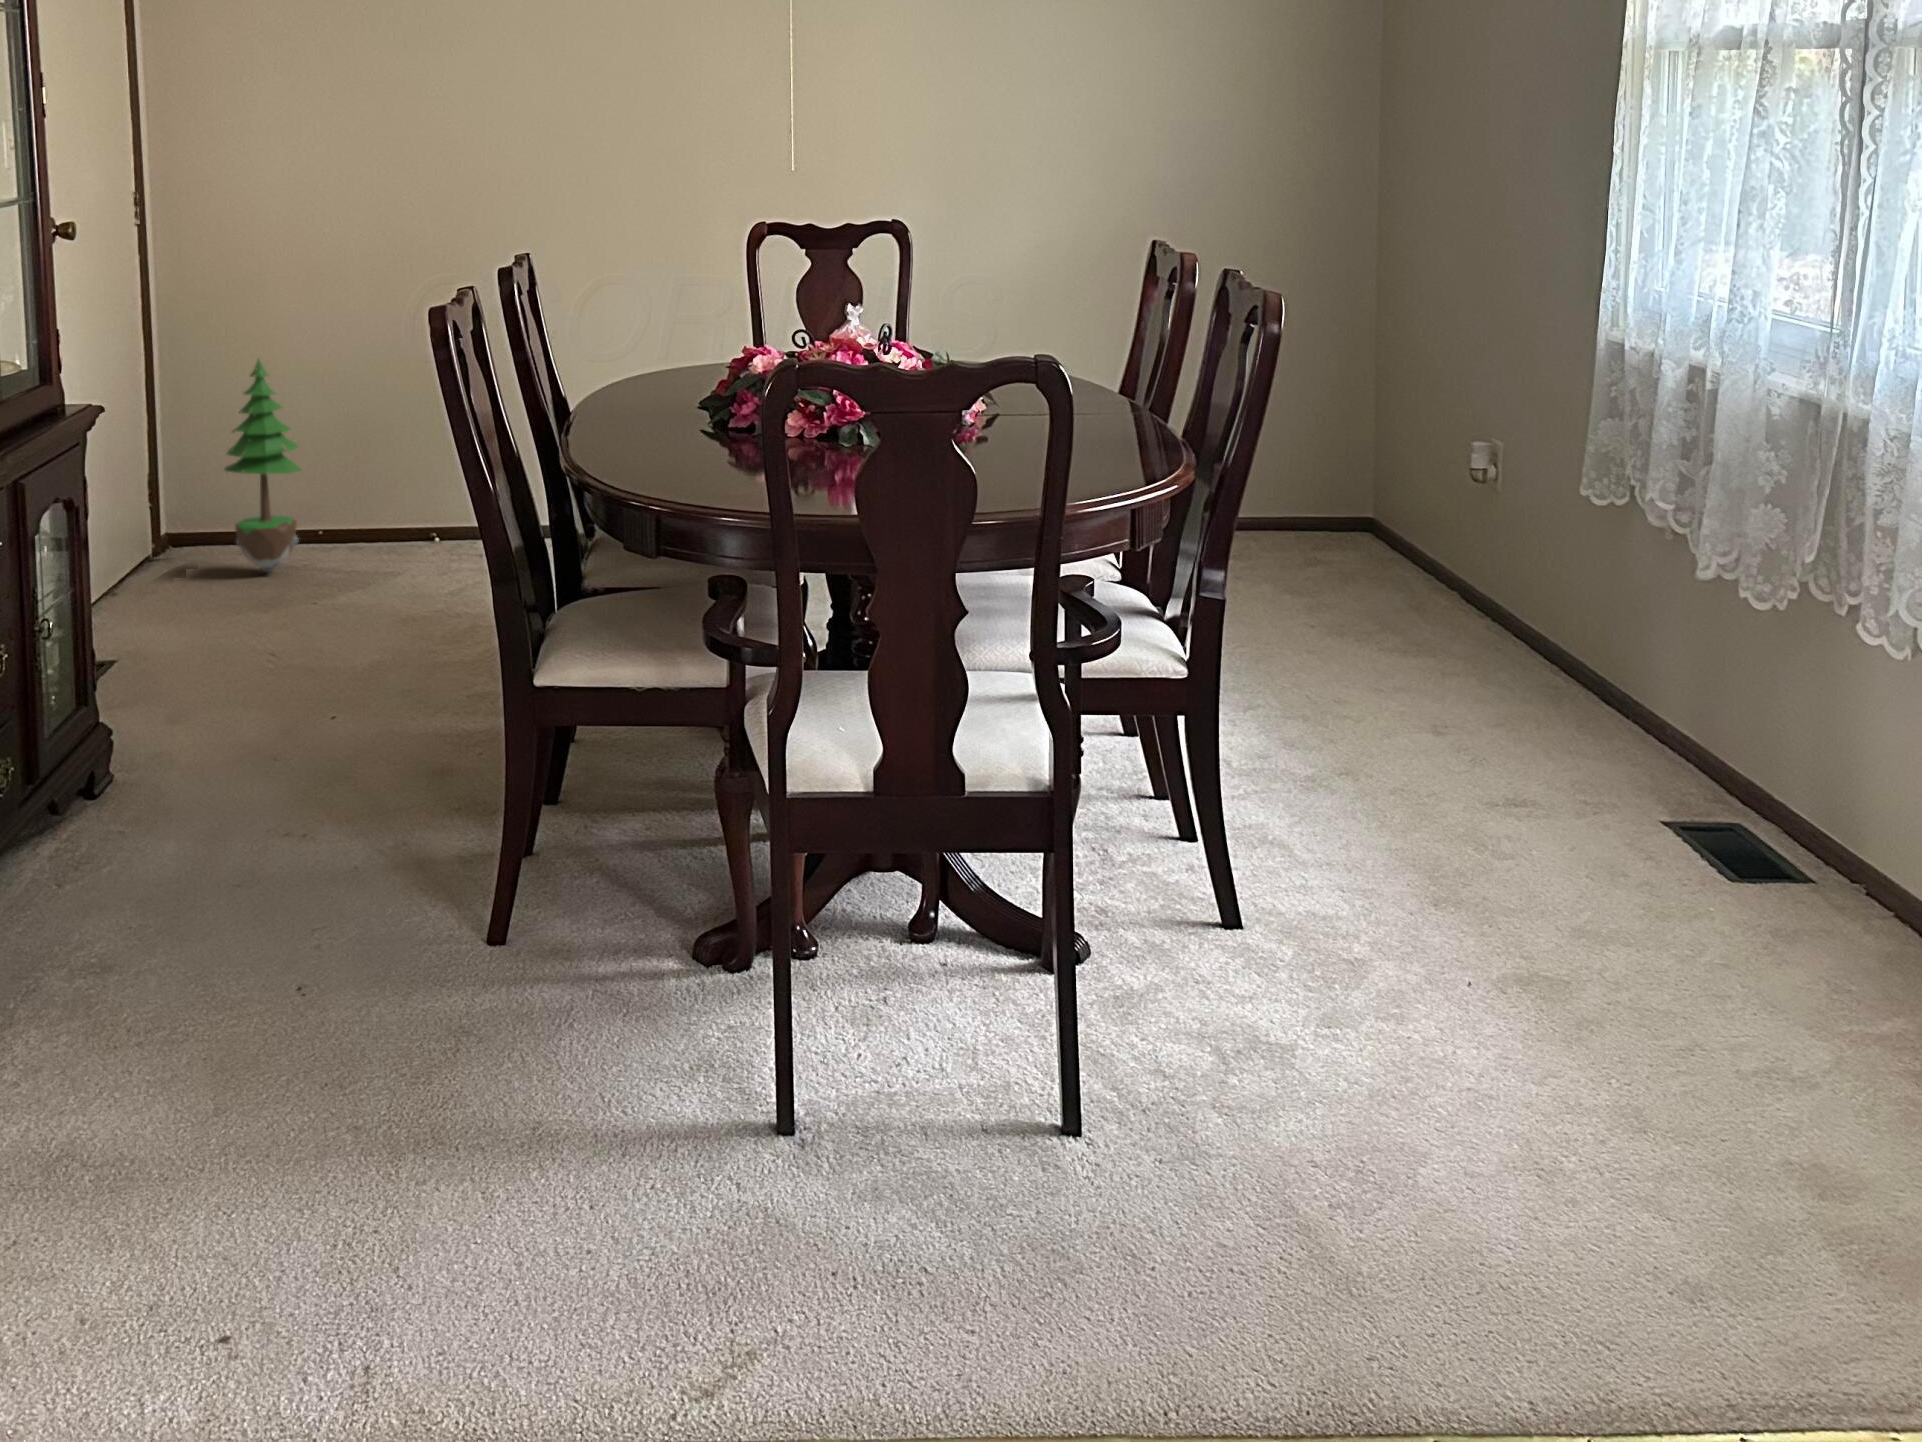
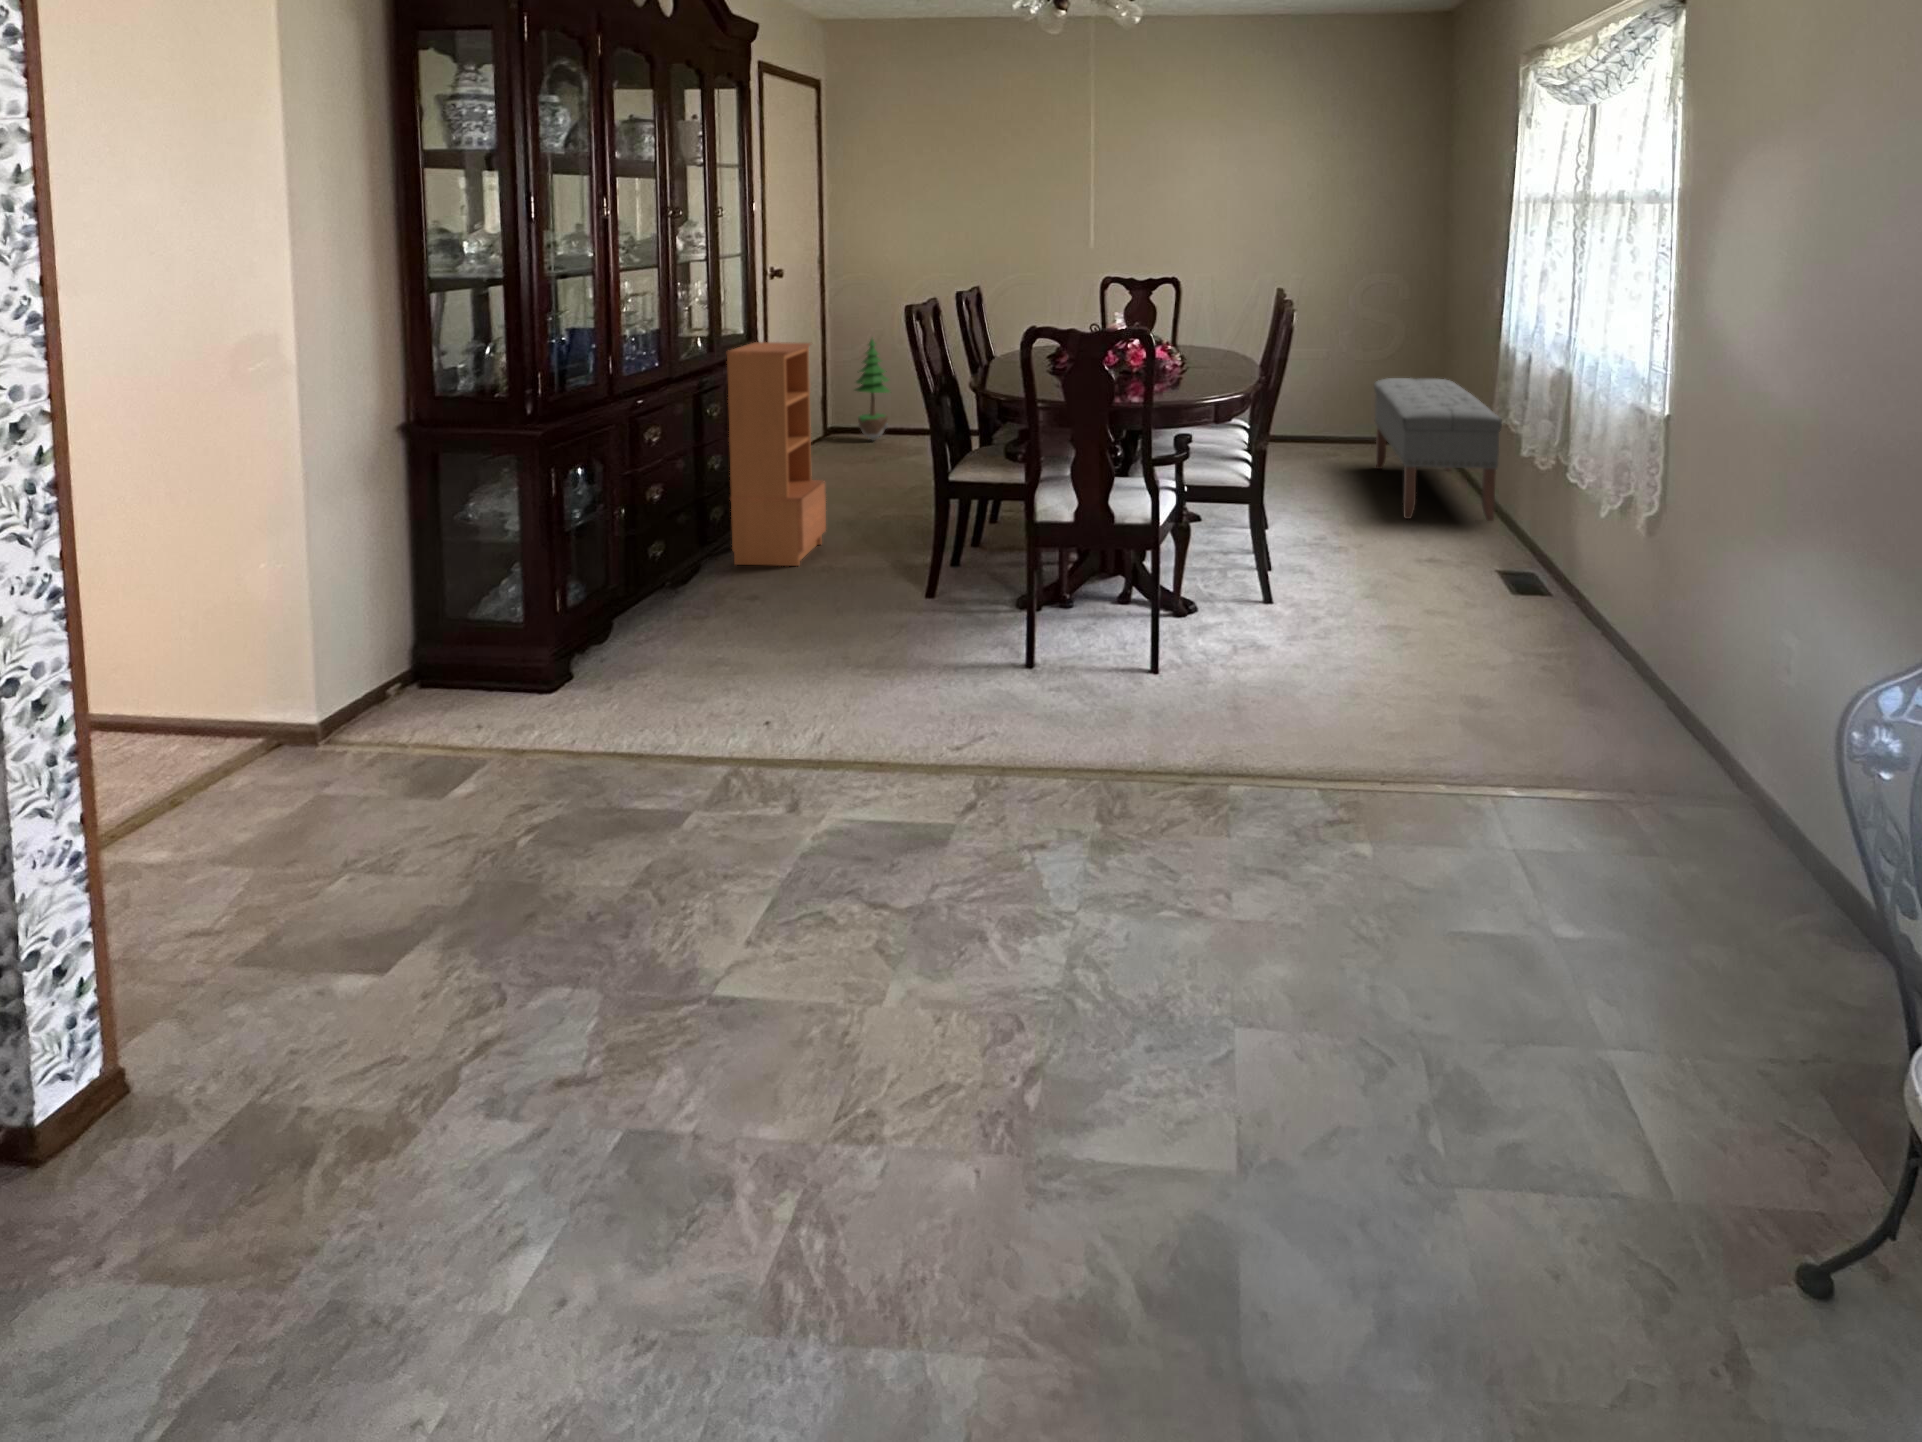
bookcase: none [6,389,230,887] -> present [727,342,826,566]
bench: none [1312,406,1636,707] -> present [1374,378,1502,521]

